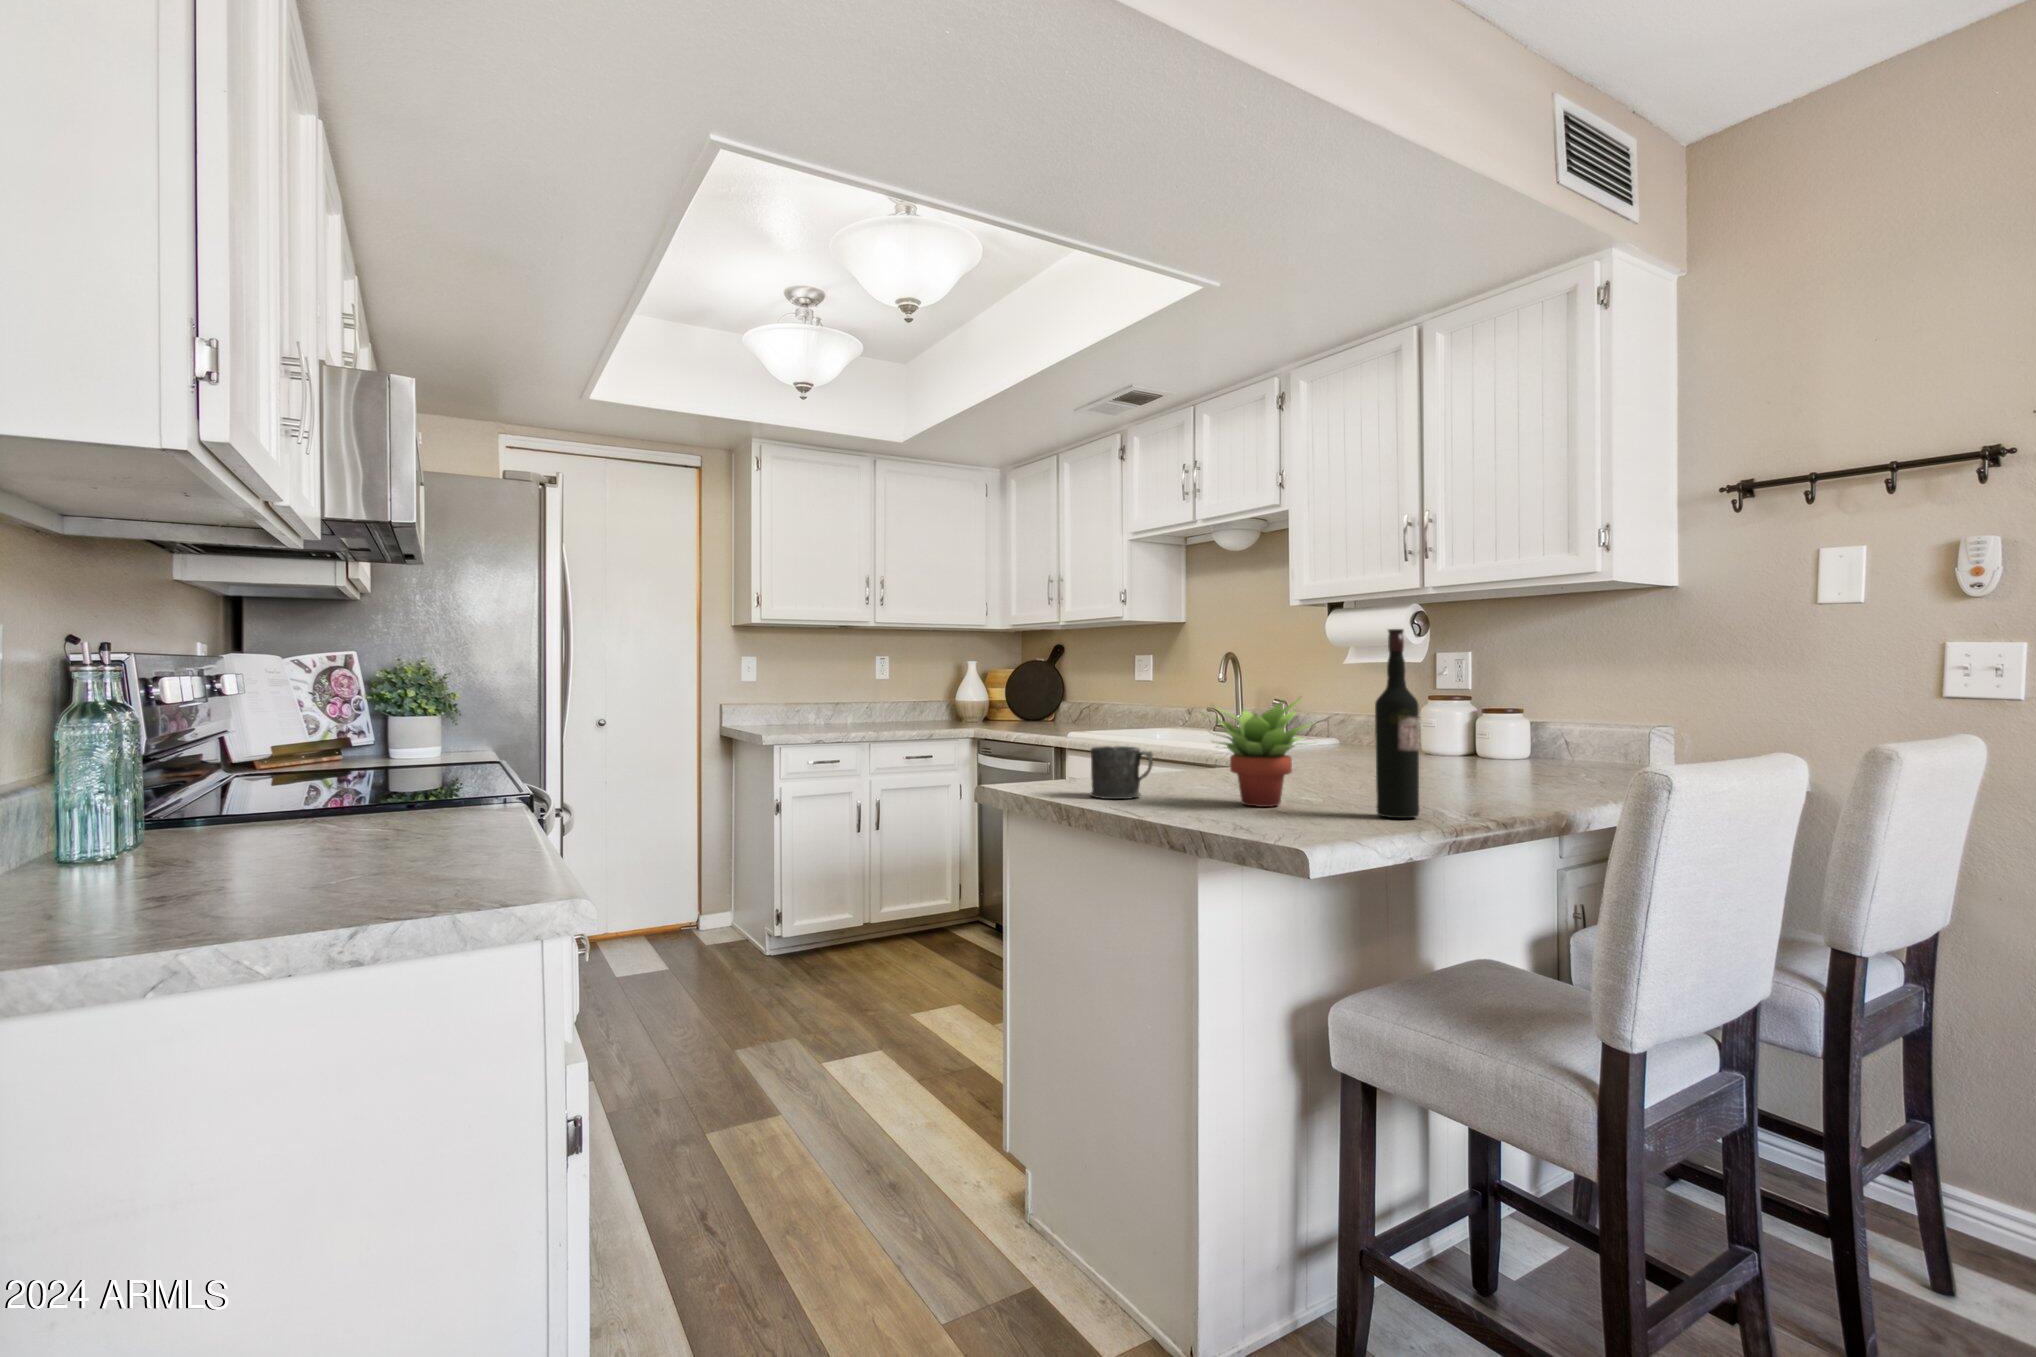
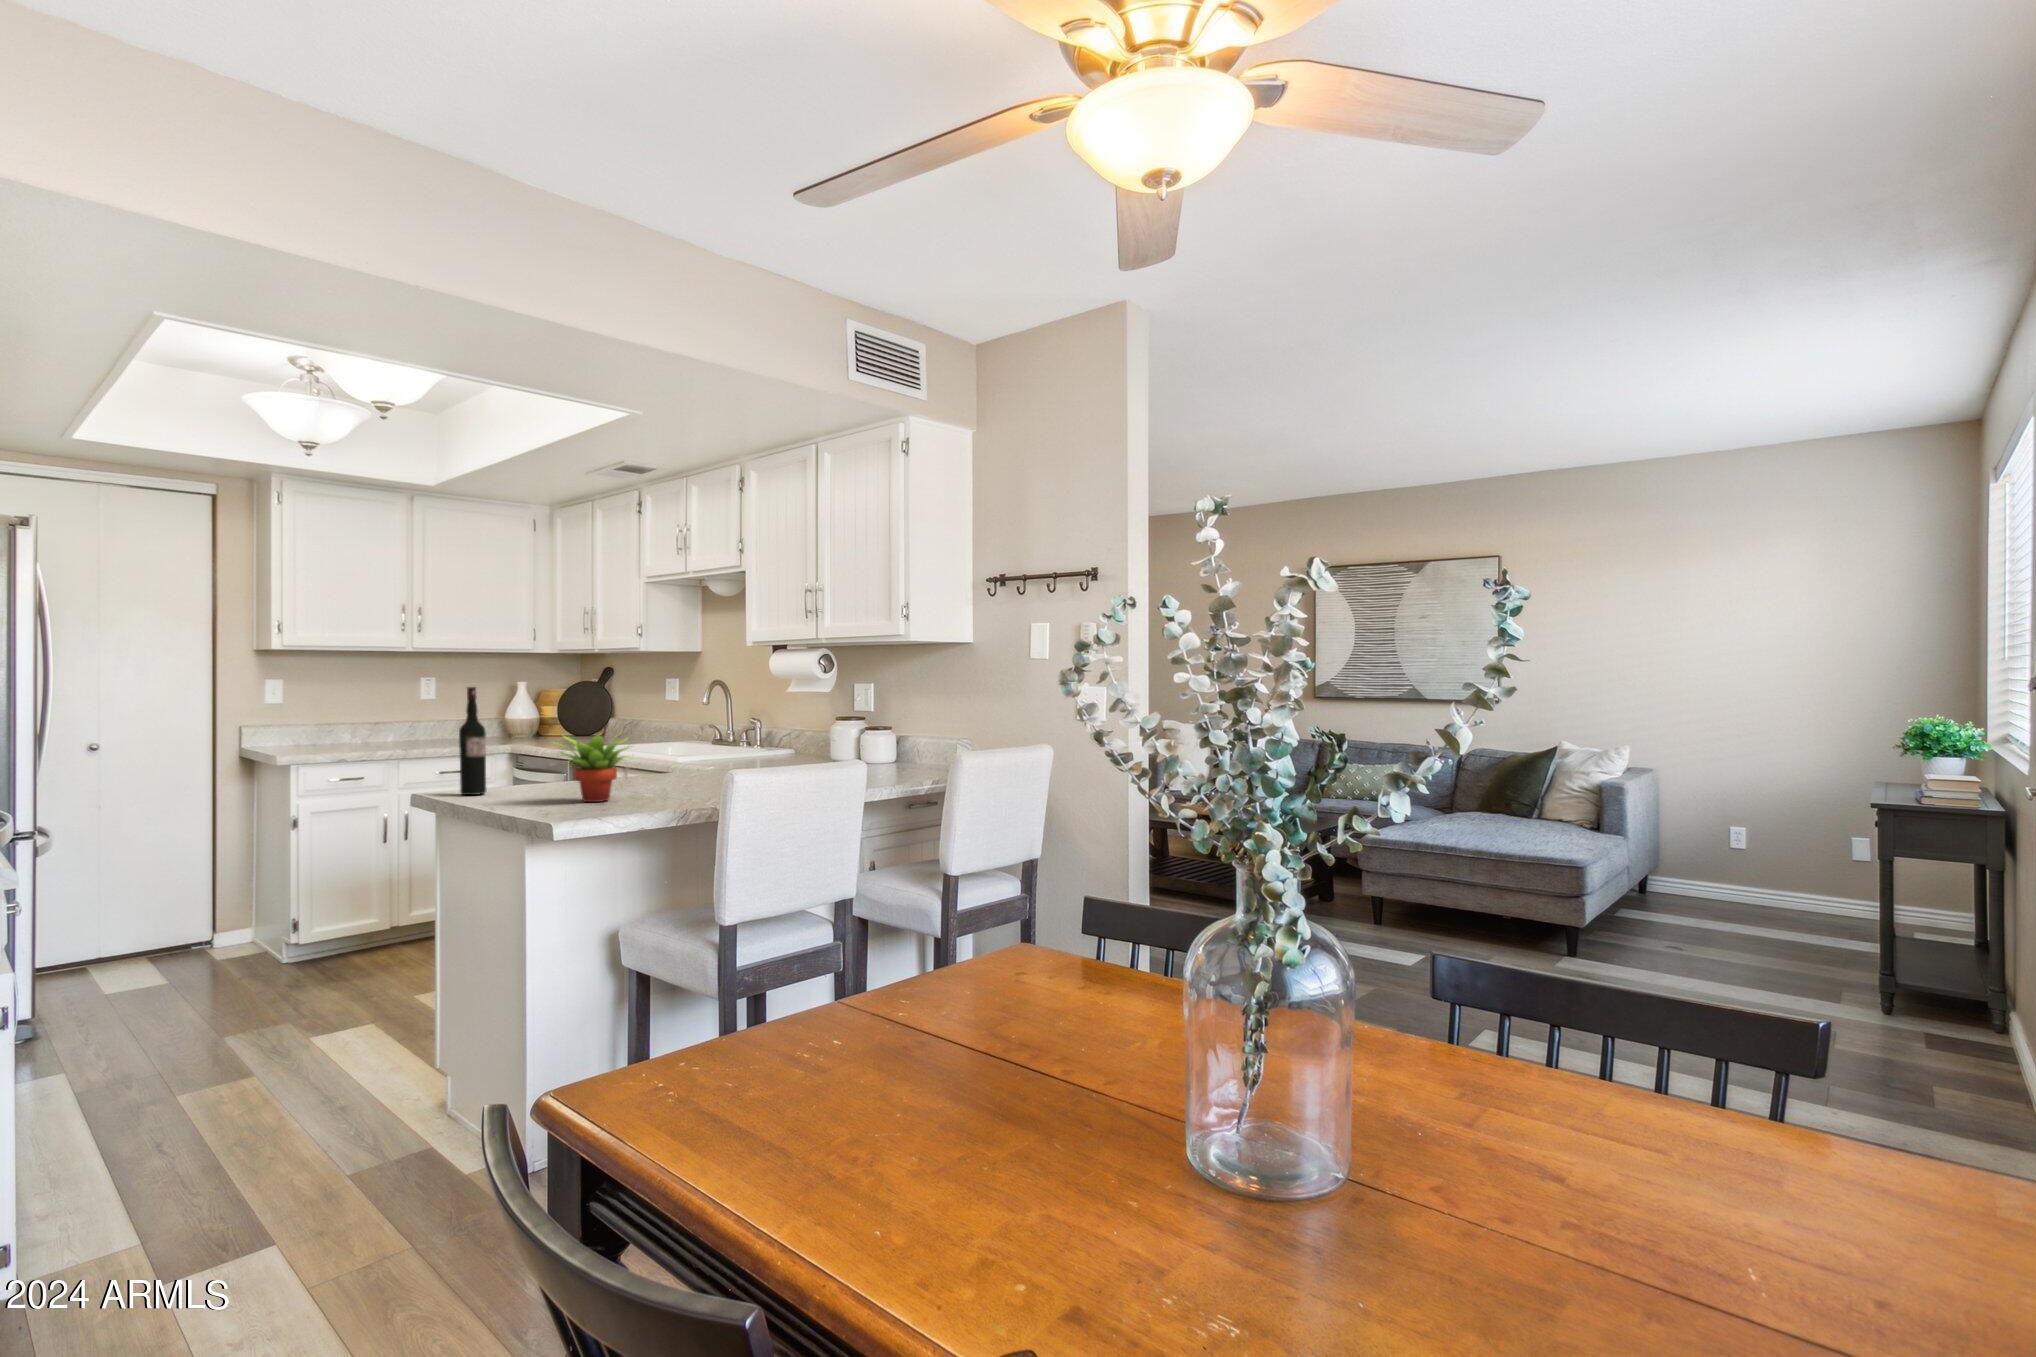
wine bottle: present [1375,629,1420,818] -> present [459,687,486,795]
mug: present [1090,746,1153,799] -> none [483,764,529,801]

